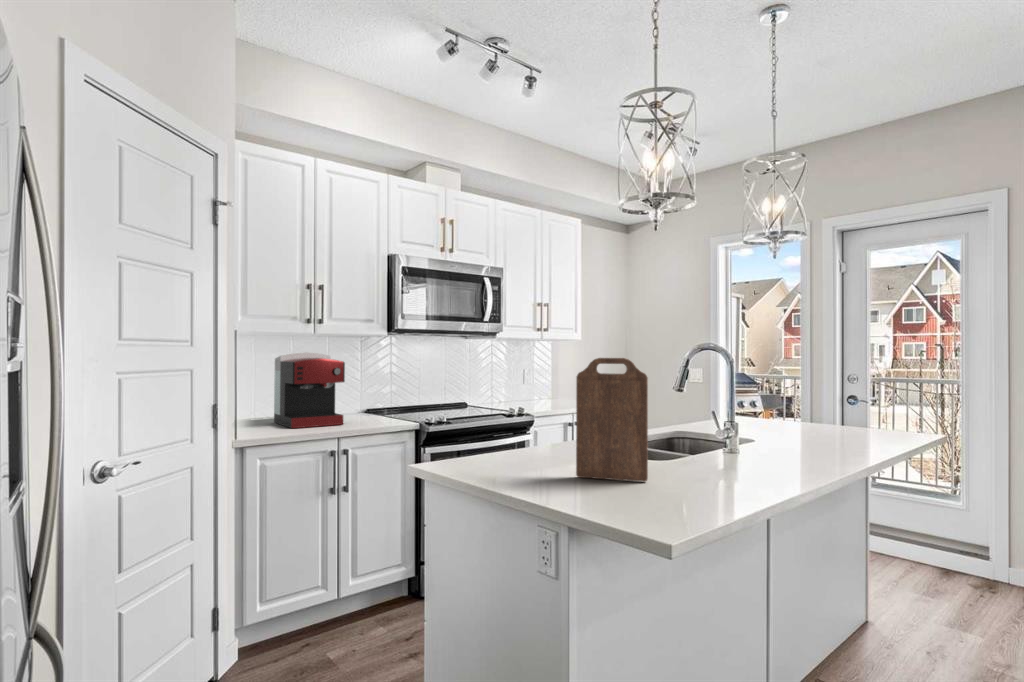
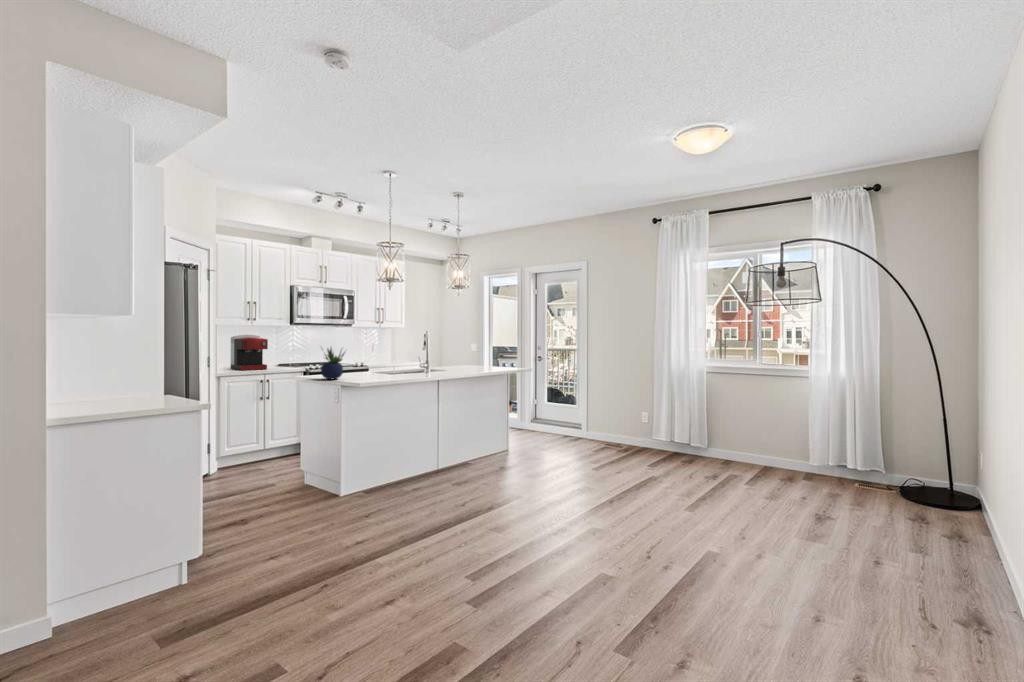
cutting board: present [576,358,648,481] -> none [357,339,382,382]
potted plant: none [472,371,542,468] -> present [321,349,345,379]

